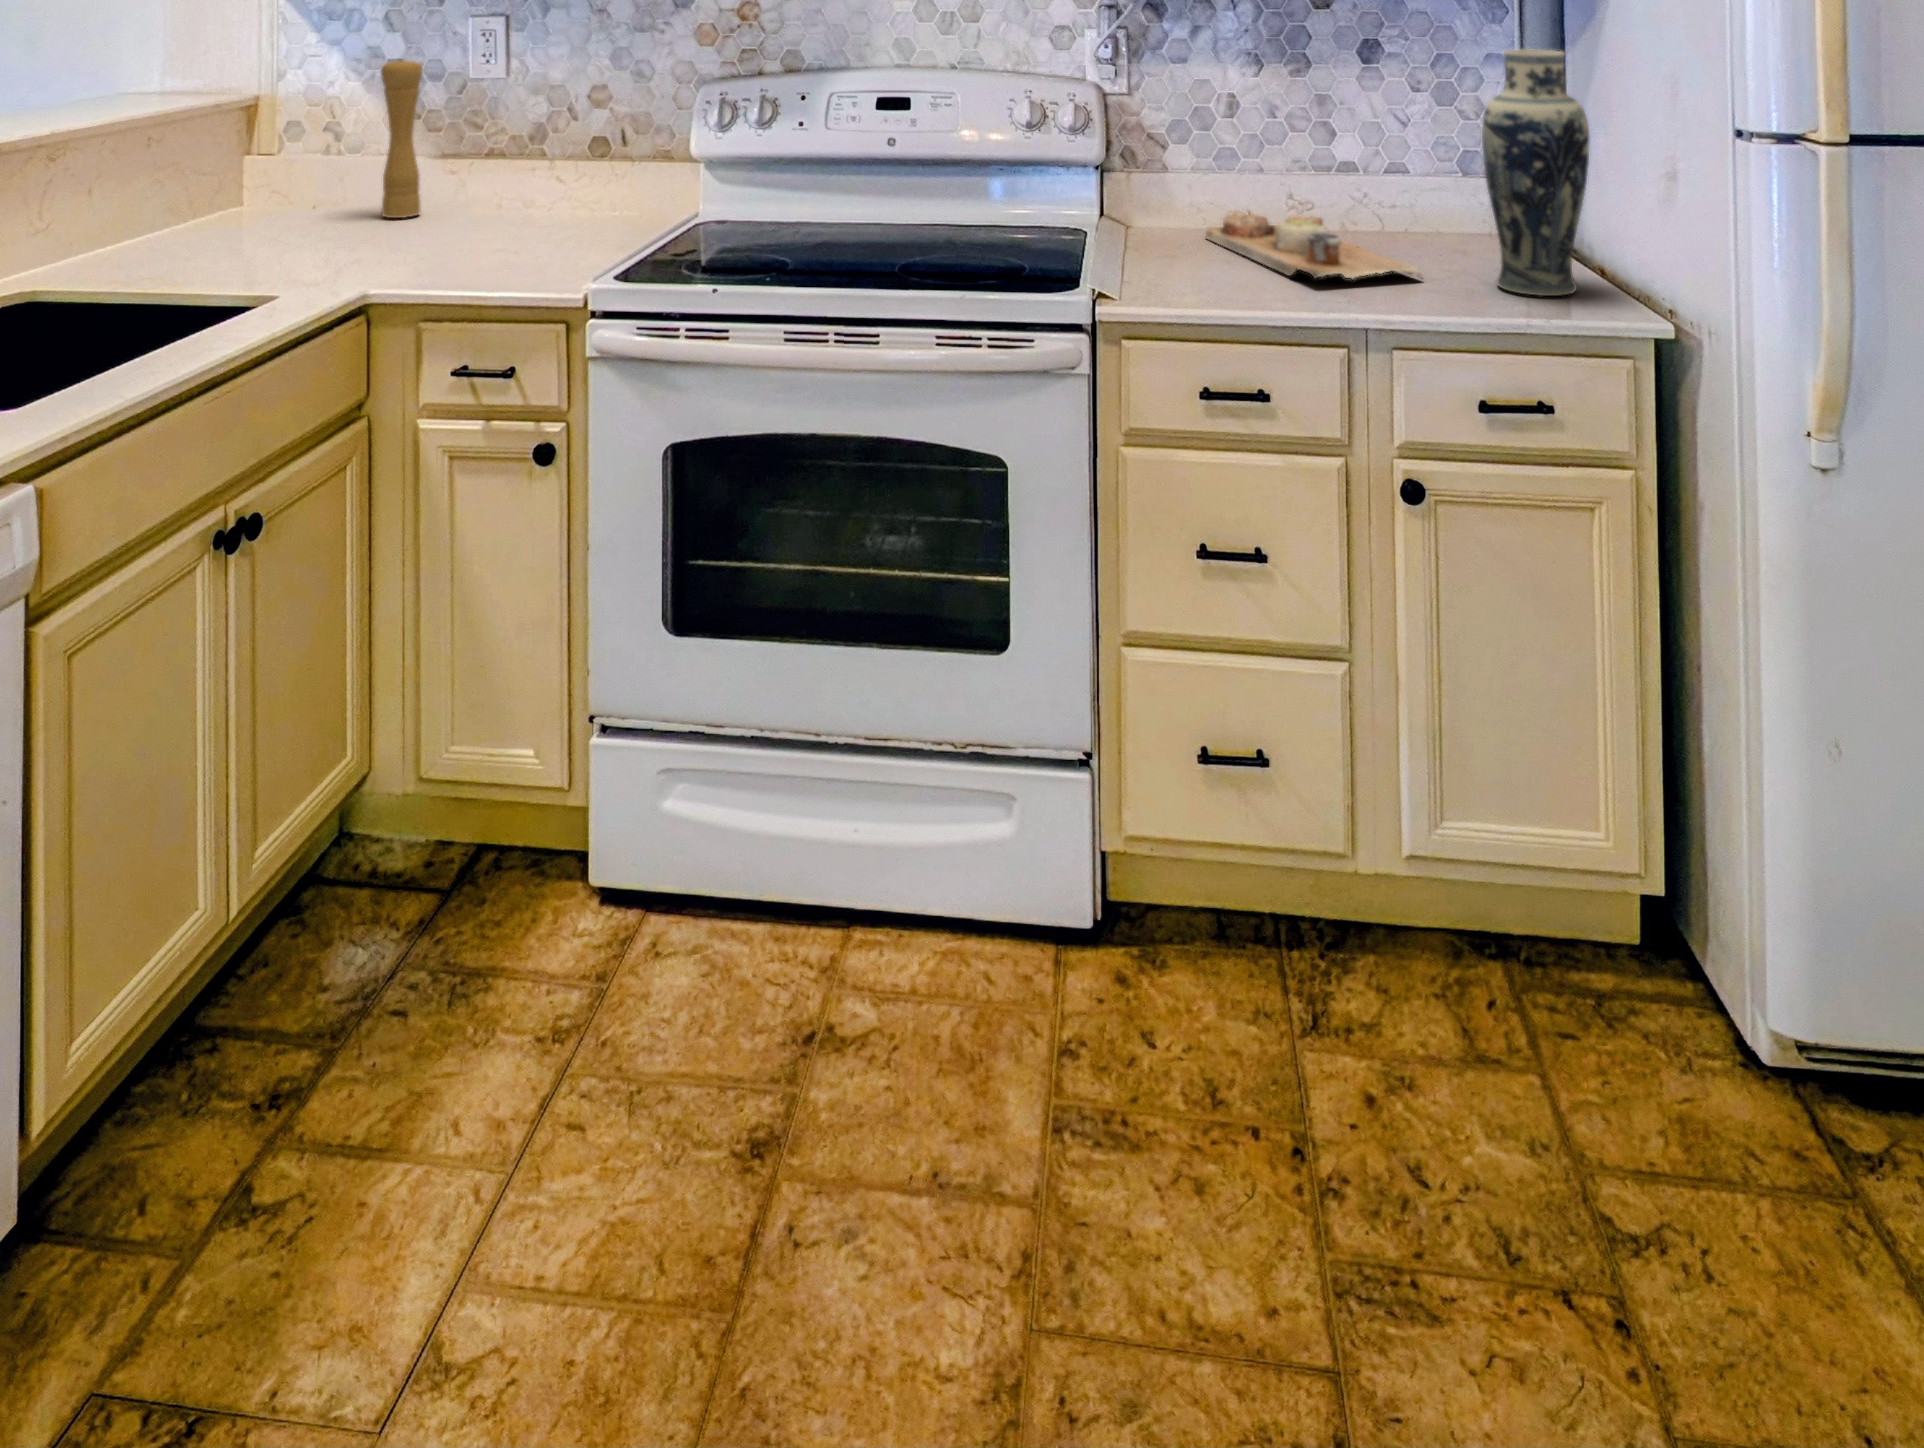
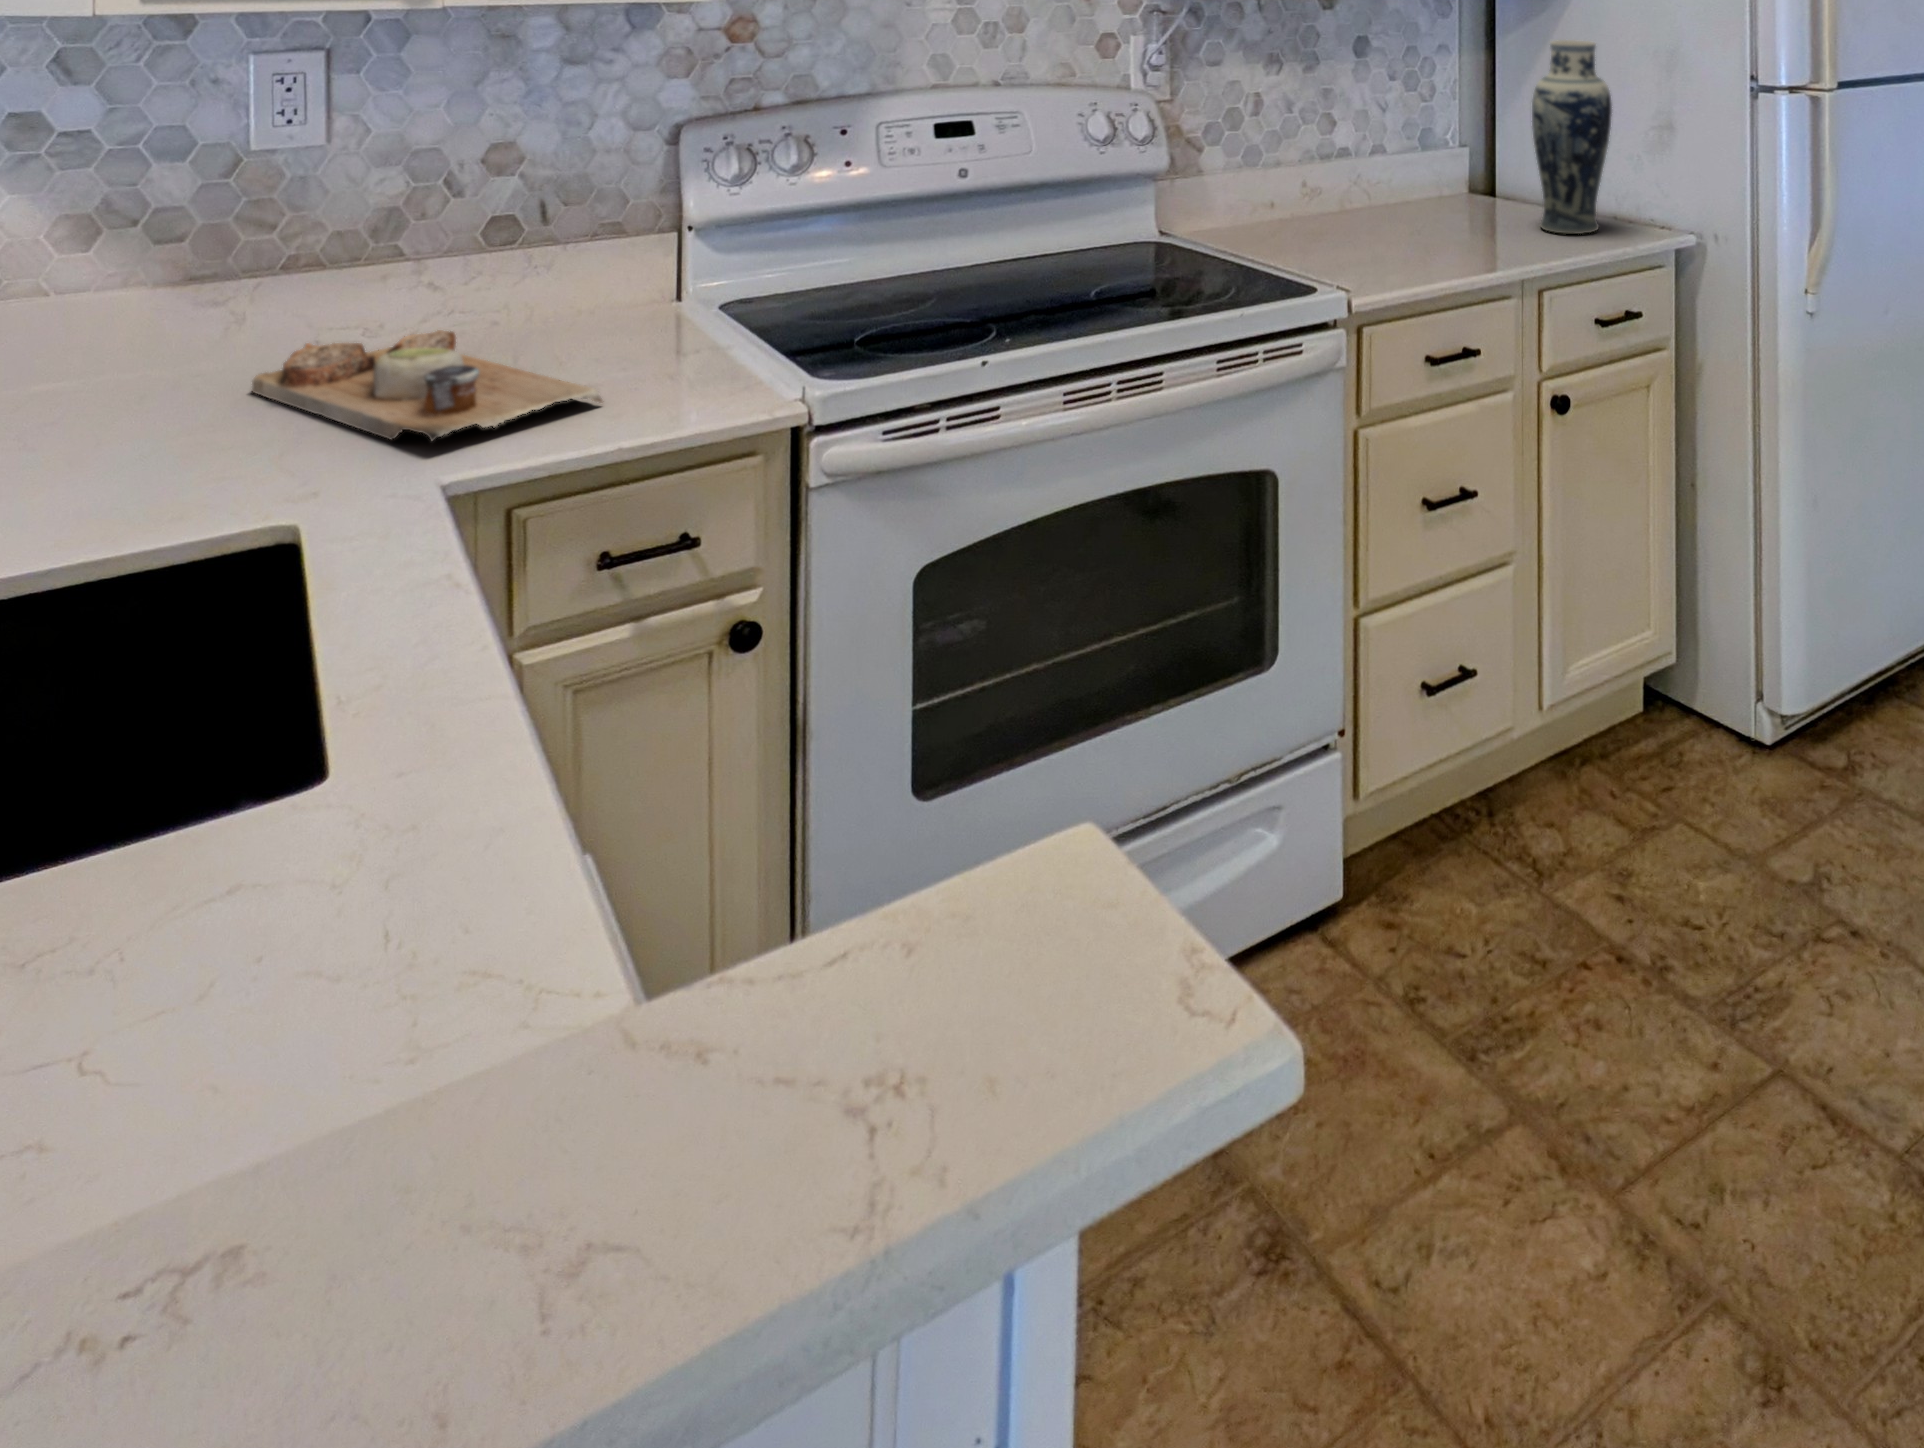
pepper mill: present [381,59,423,218] -> none [120,128,206,386]
cutting board: present [1206,213,1422,279] -> present [252,330,602,441]

